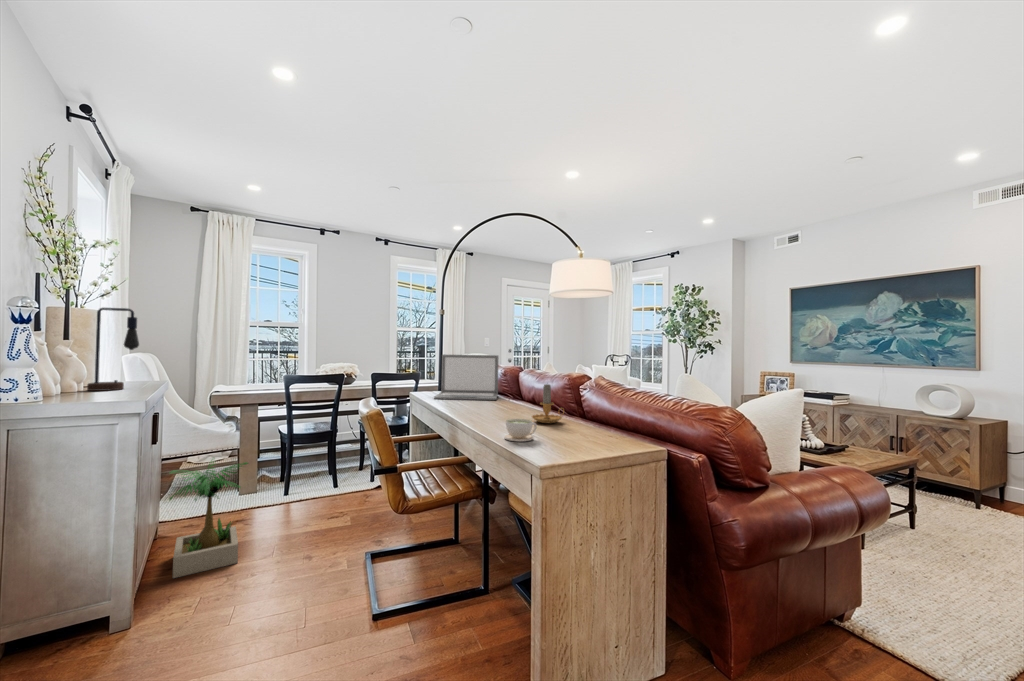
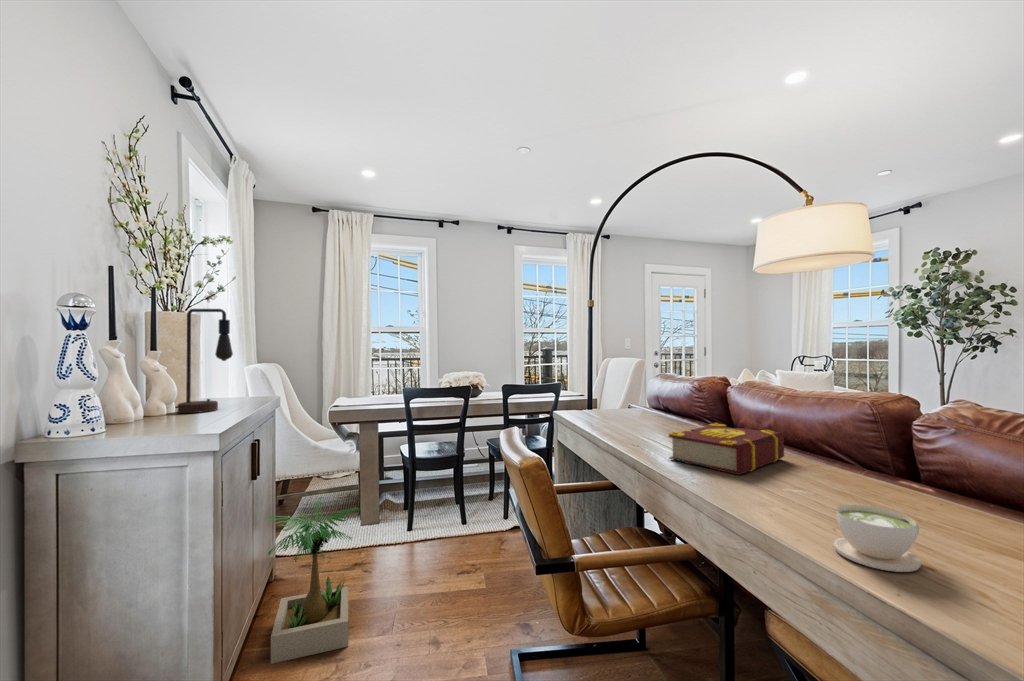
laptop: present [434,354,499,400] -> none [598,359,696,429]
candle: present [532,384,562,423] -> none [823,413,900,497]
book: none [463,393,529,418] -> present [669,423,784,475]

